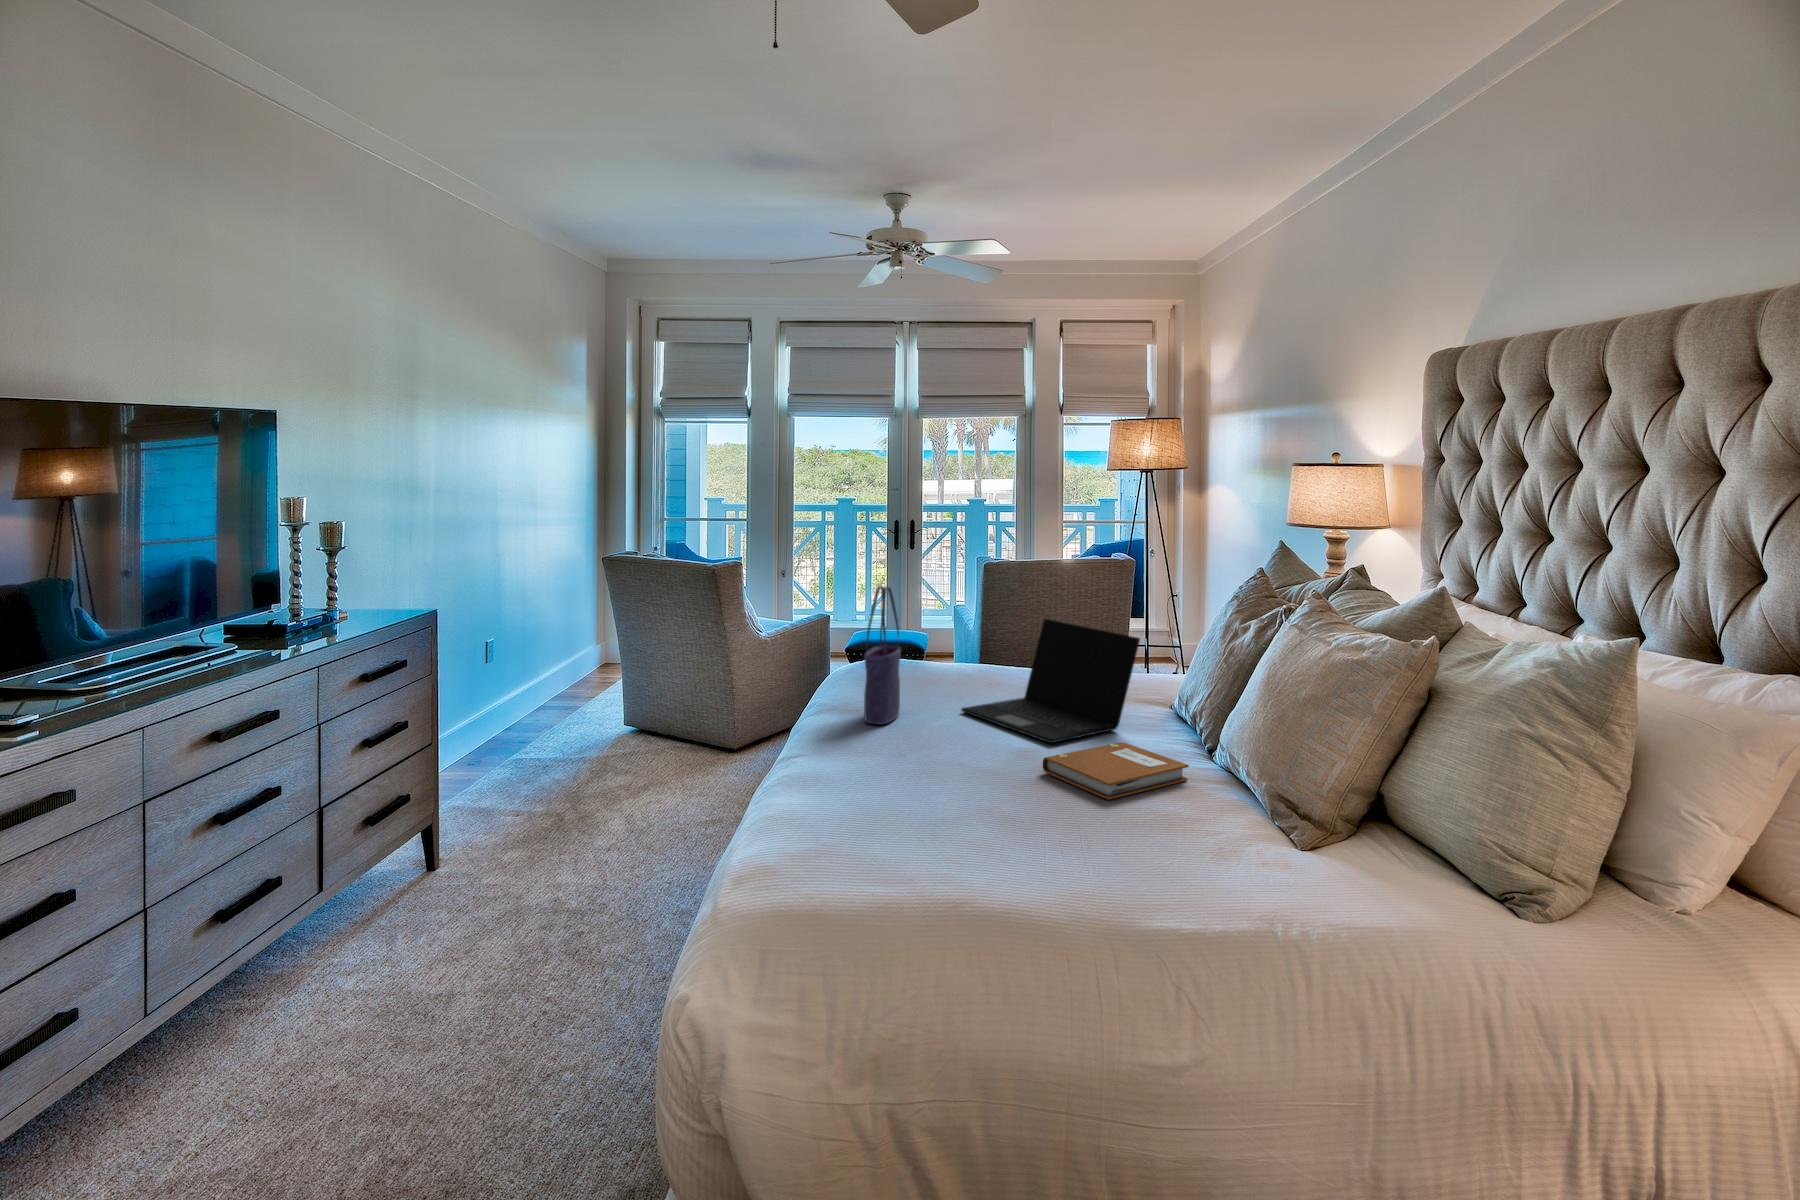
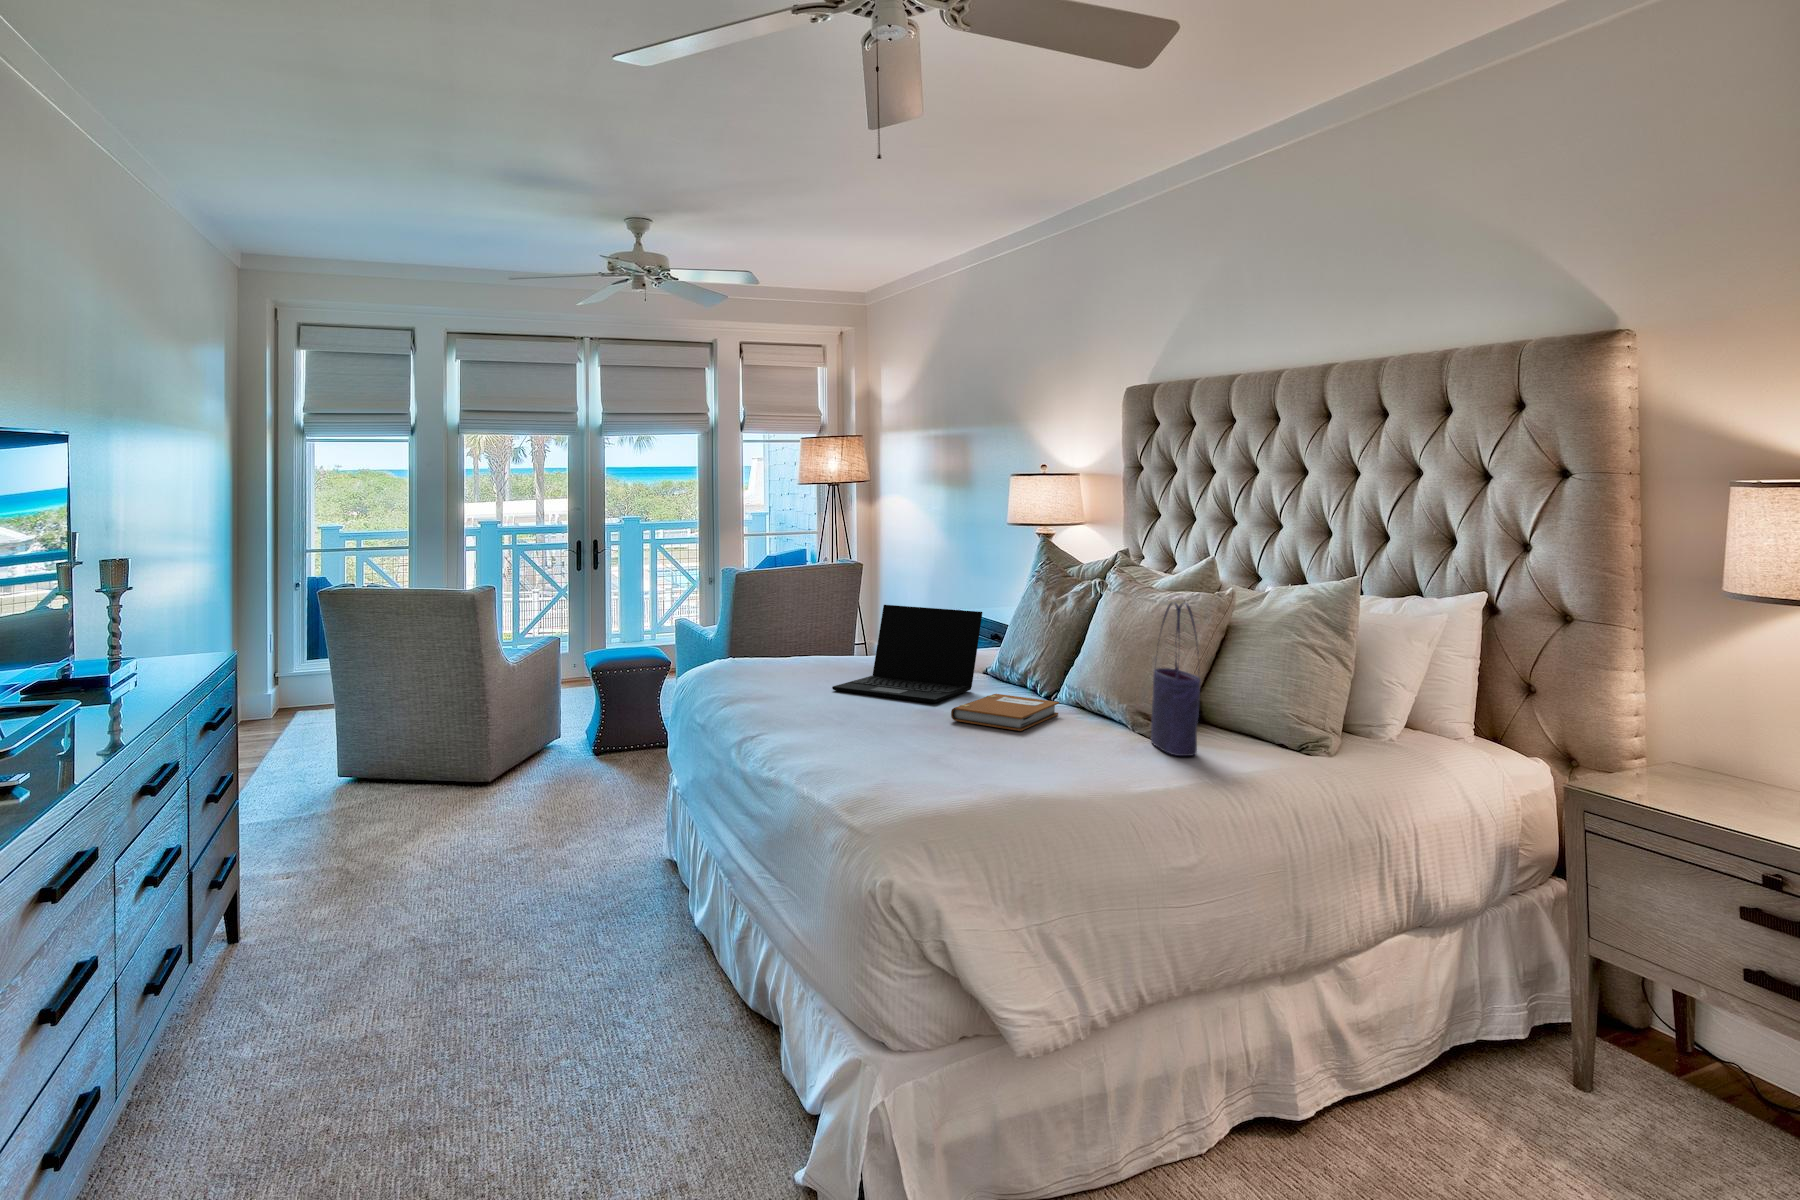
tote bag: present [864,586,901,724] -> present [1151,603,1201,756]

